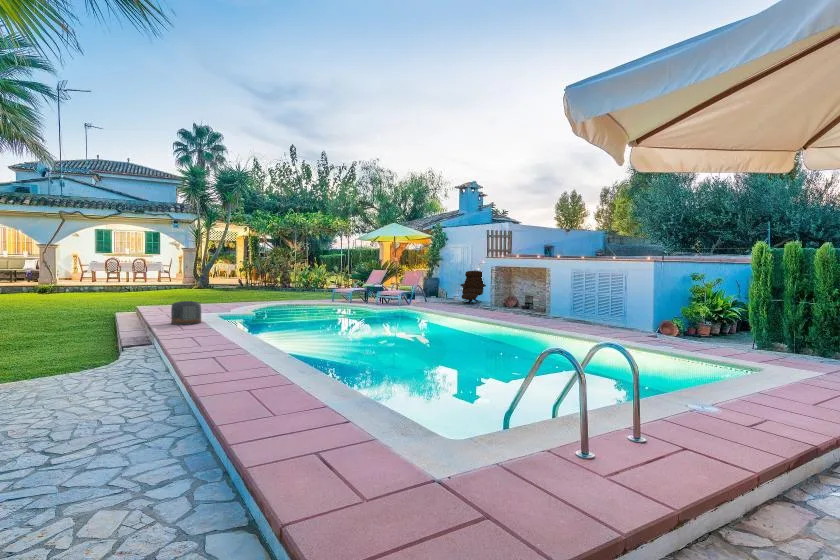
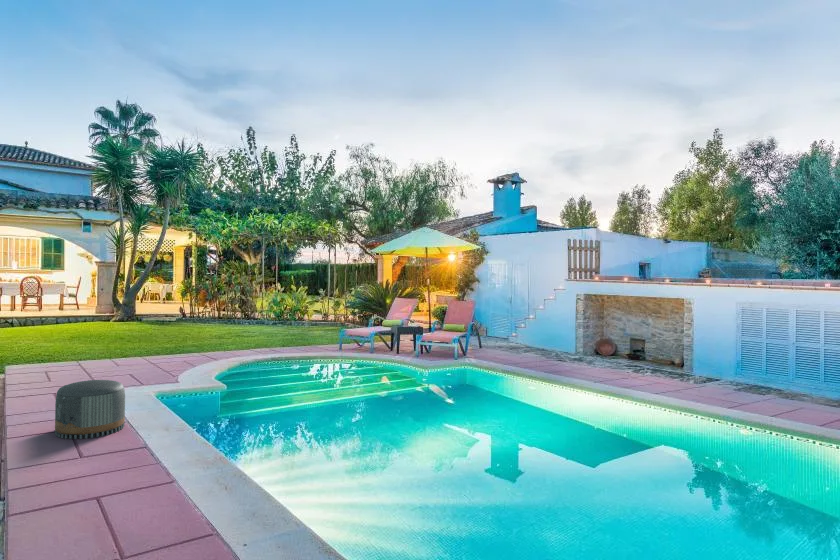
lounge chair: present [461,271,486,304] -> none [530,299,569,352]

